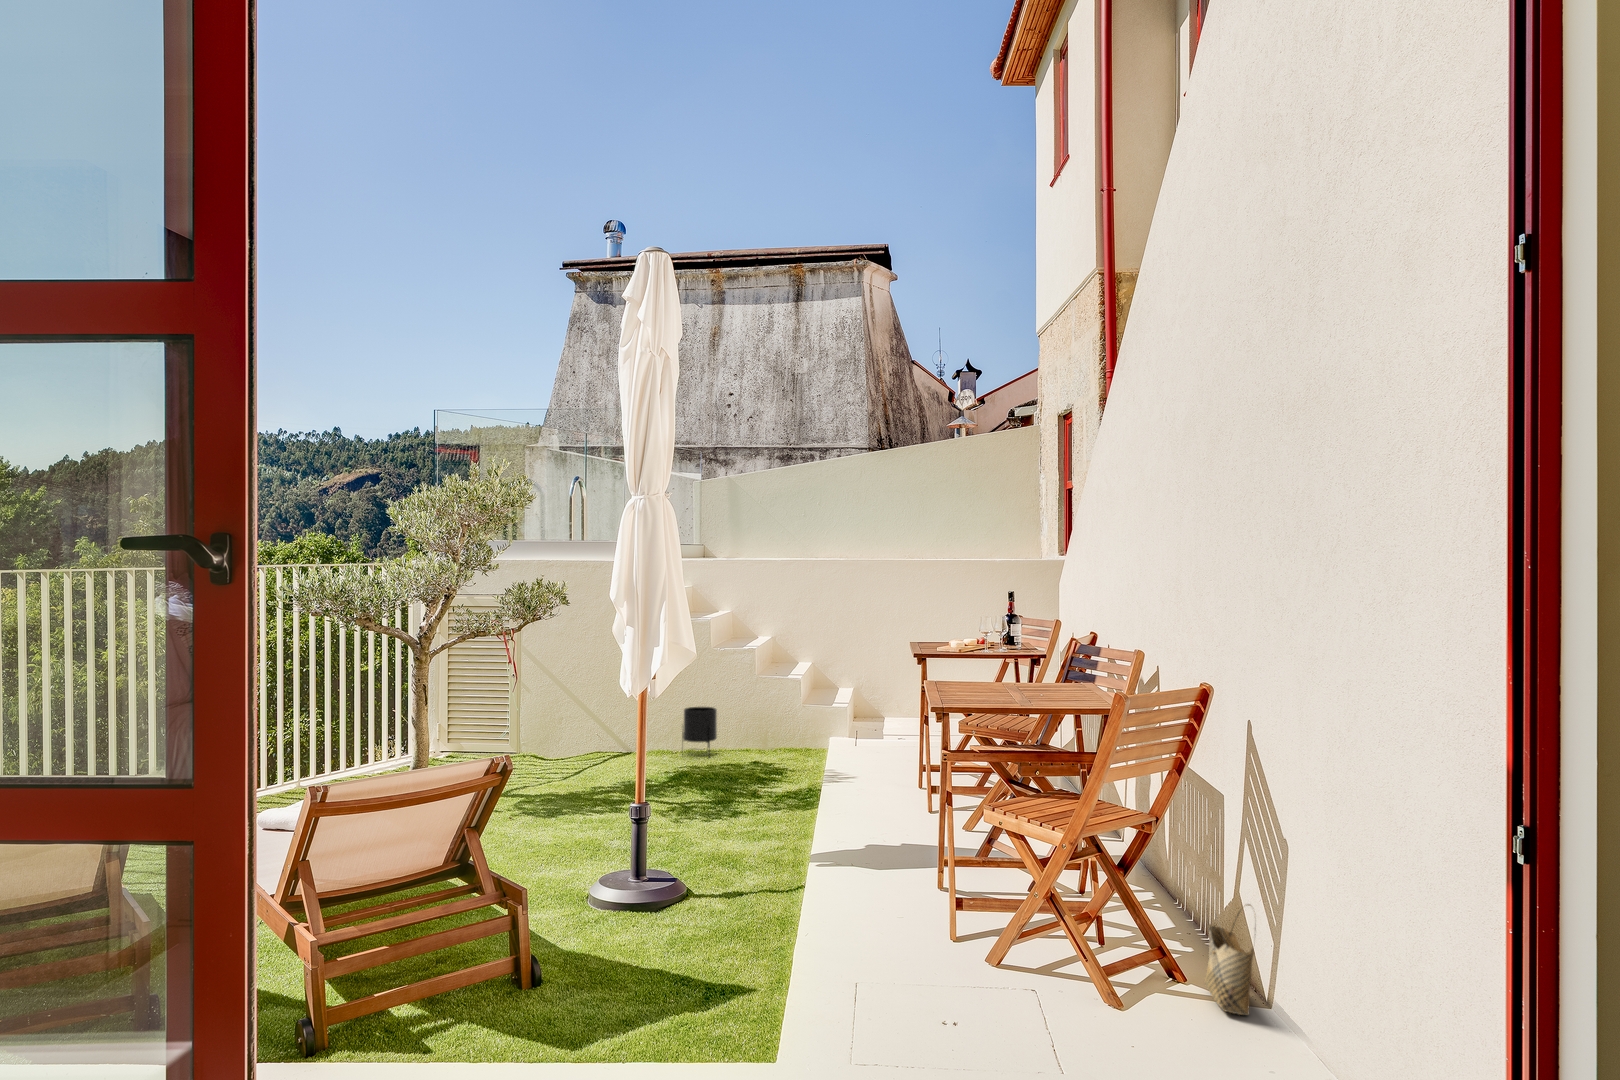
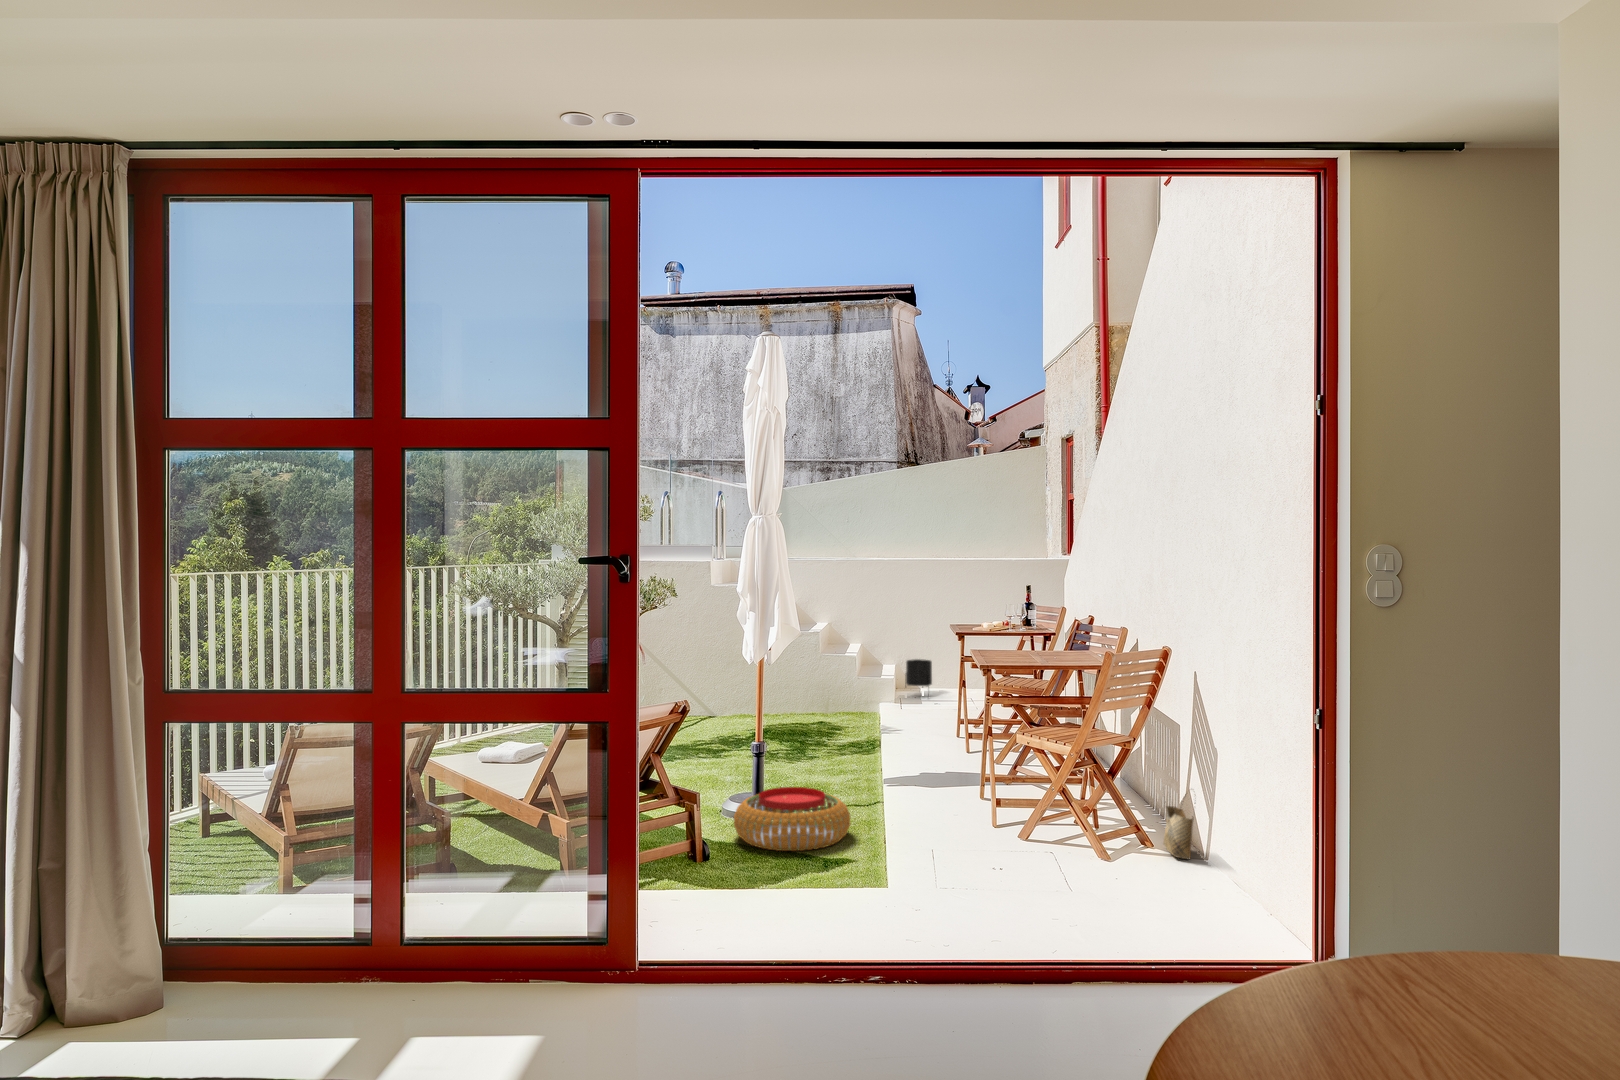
planter: present [682,707,717,754] -> present [905,659,932,688]
pouf: none [575,883,748,990] -> present [734,787,851,851]

